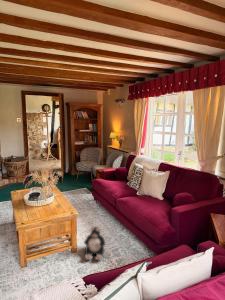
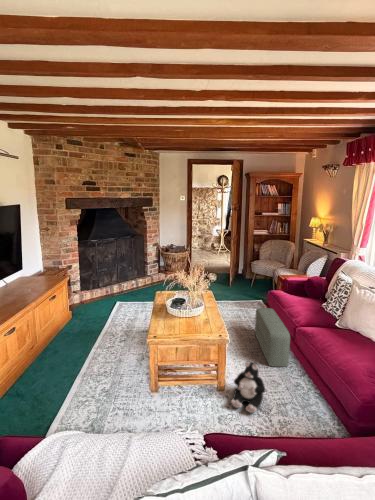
pouf: none [87,191,113,228] -> present [255,308,290,367]

